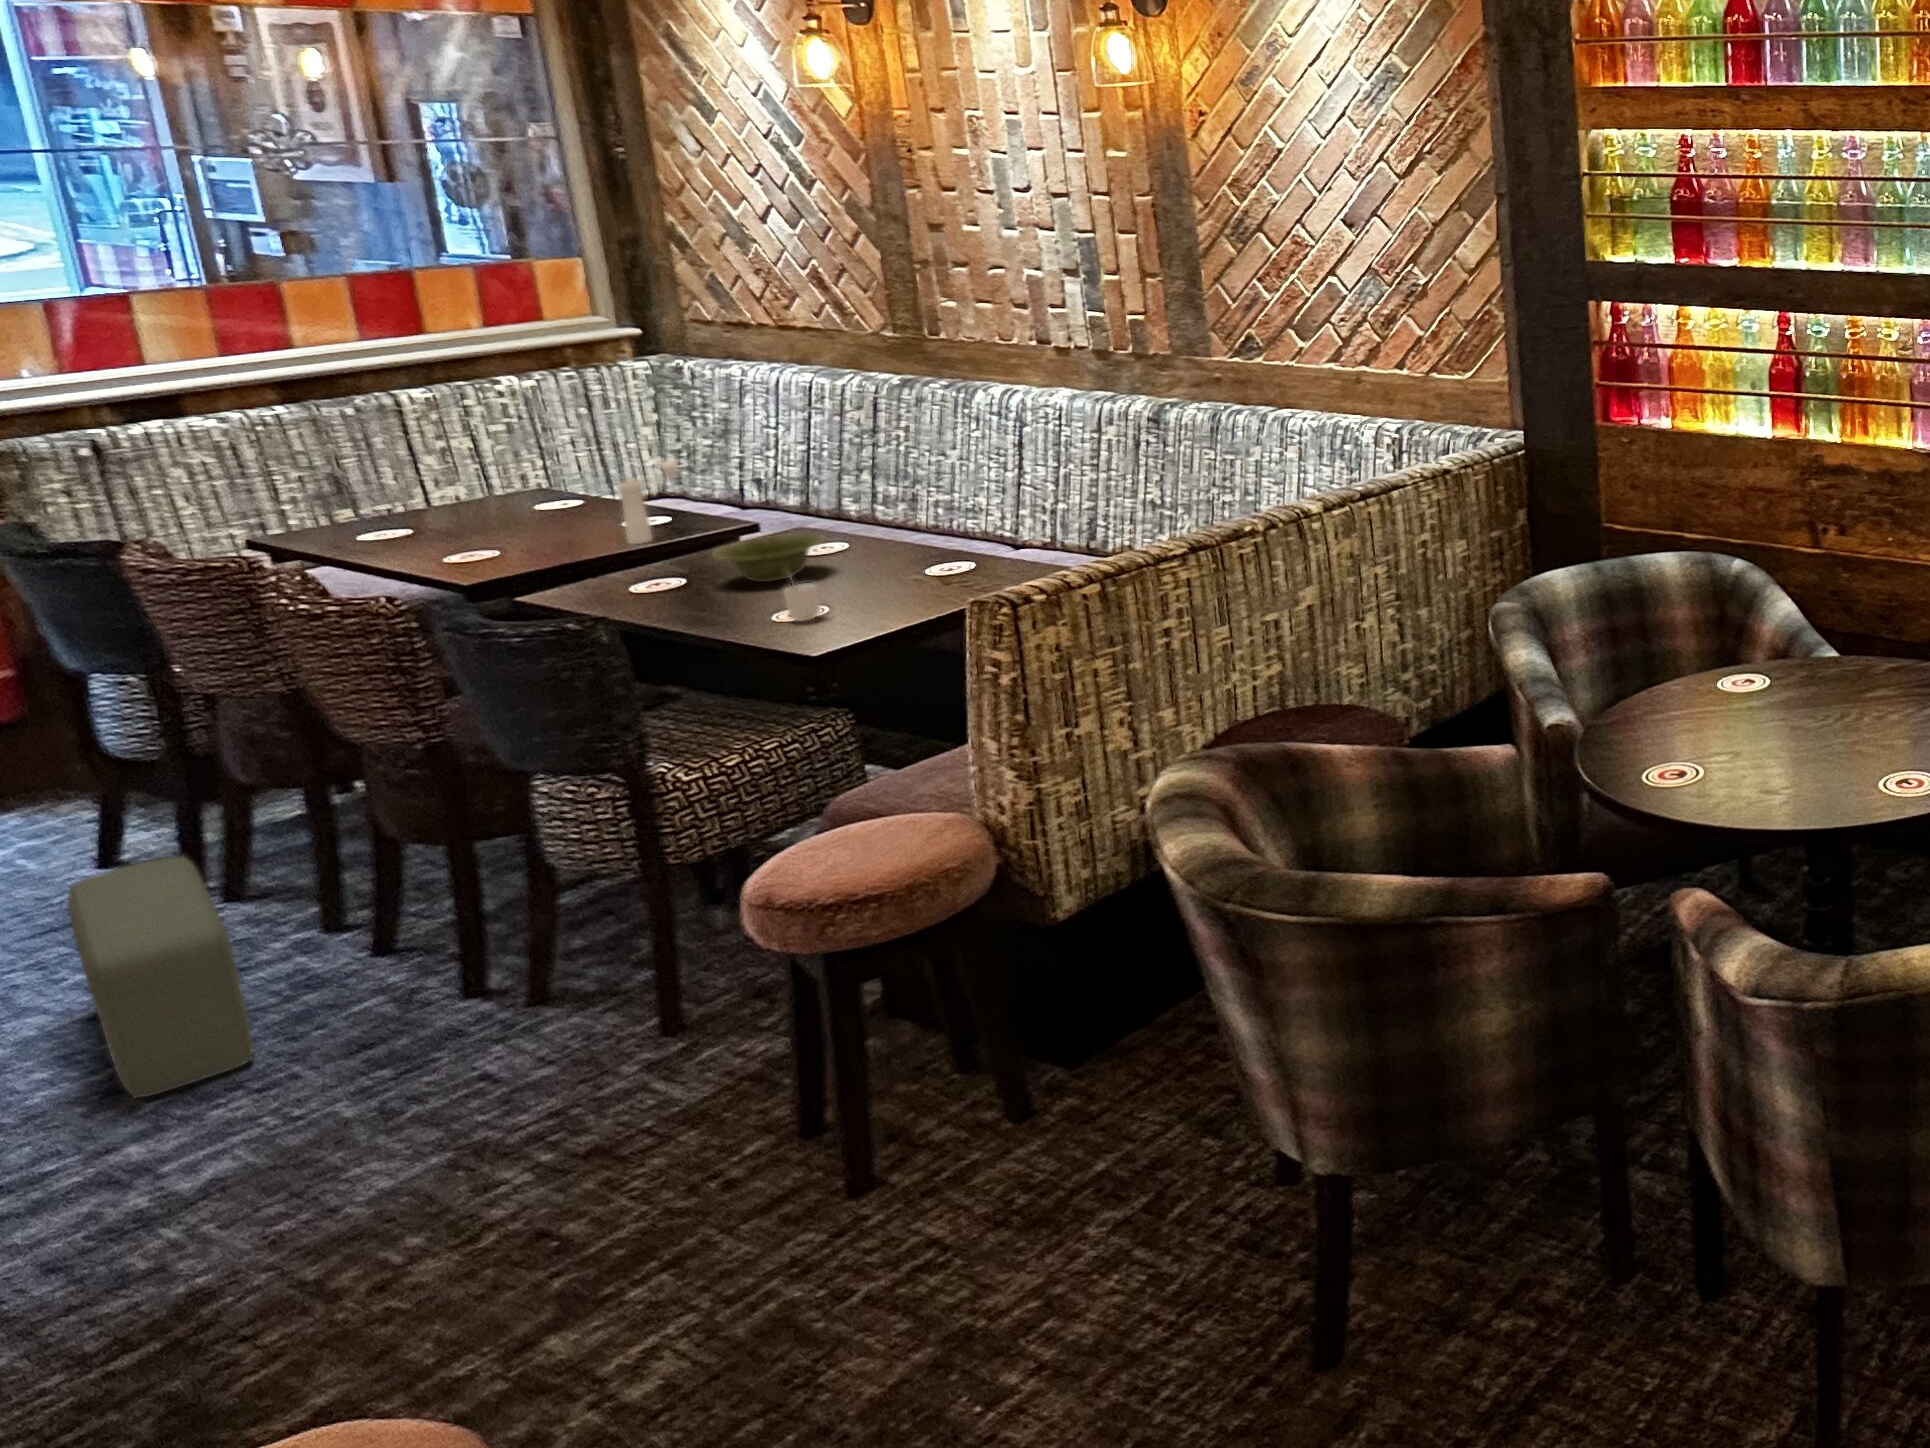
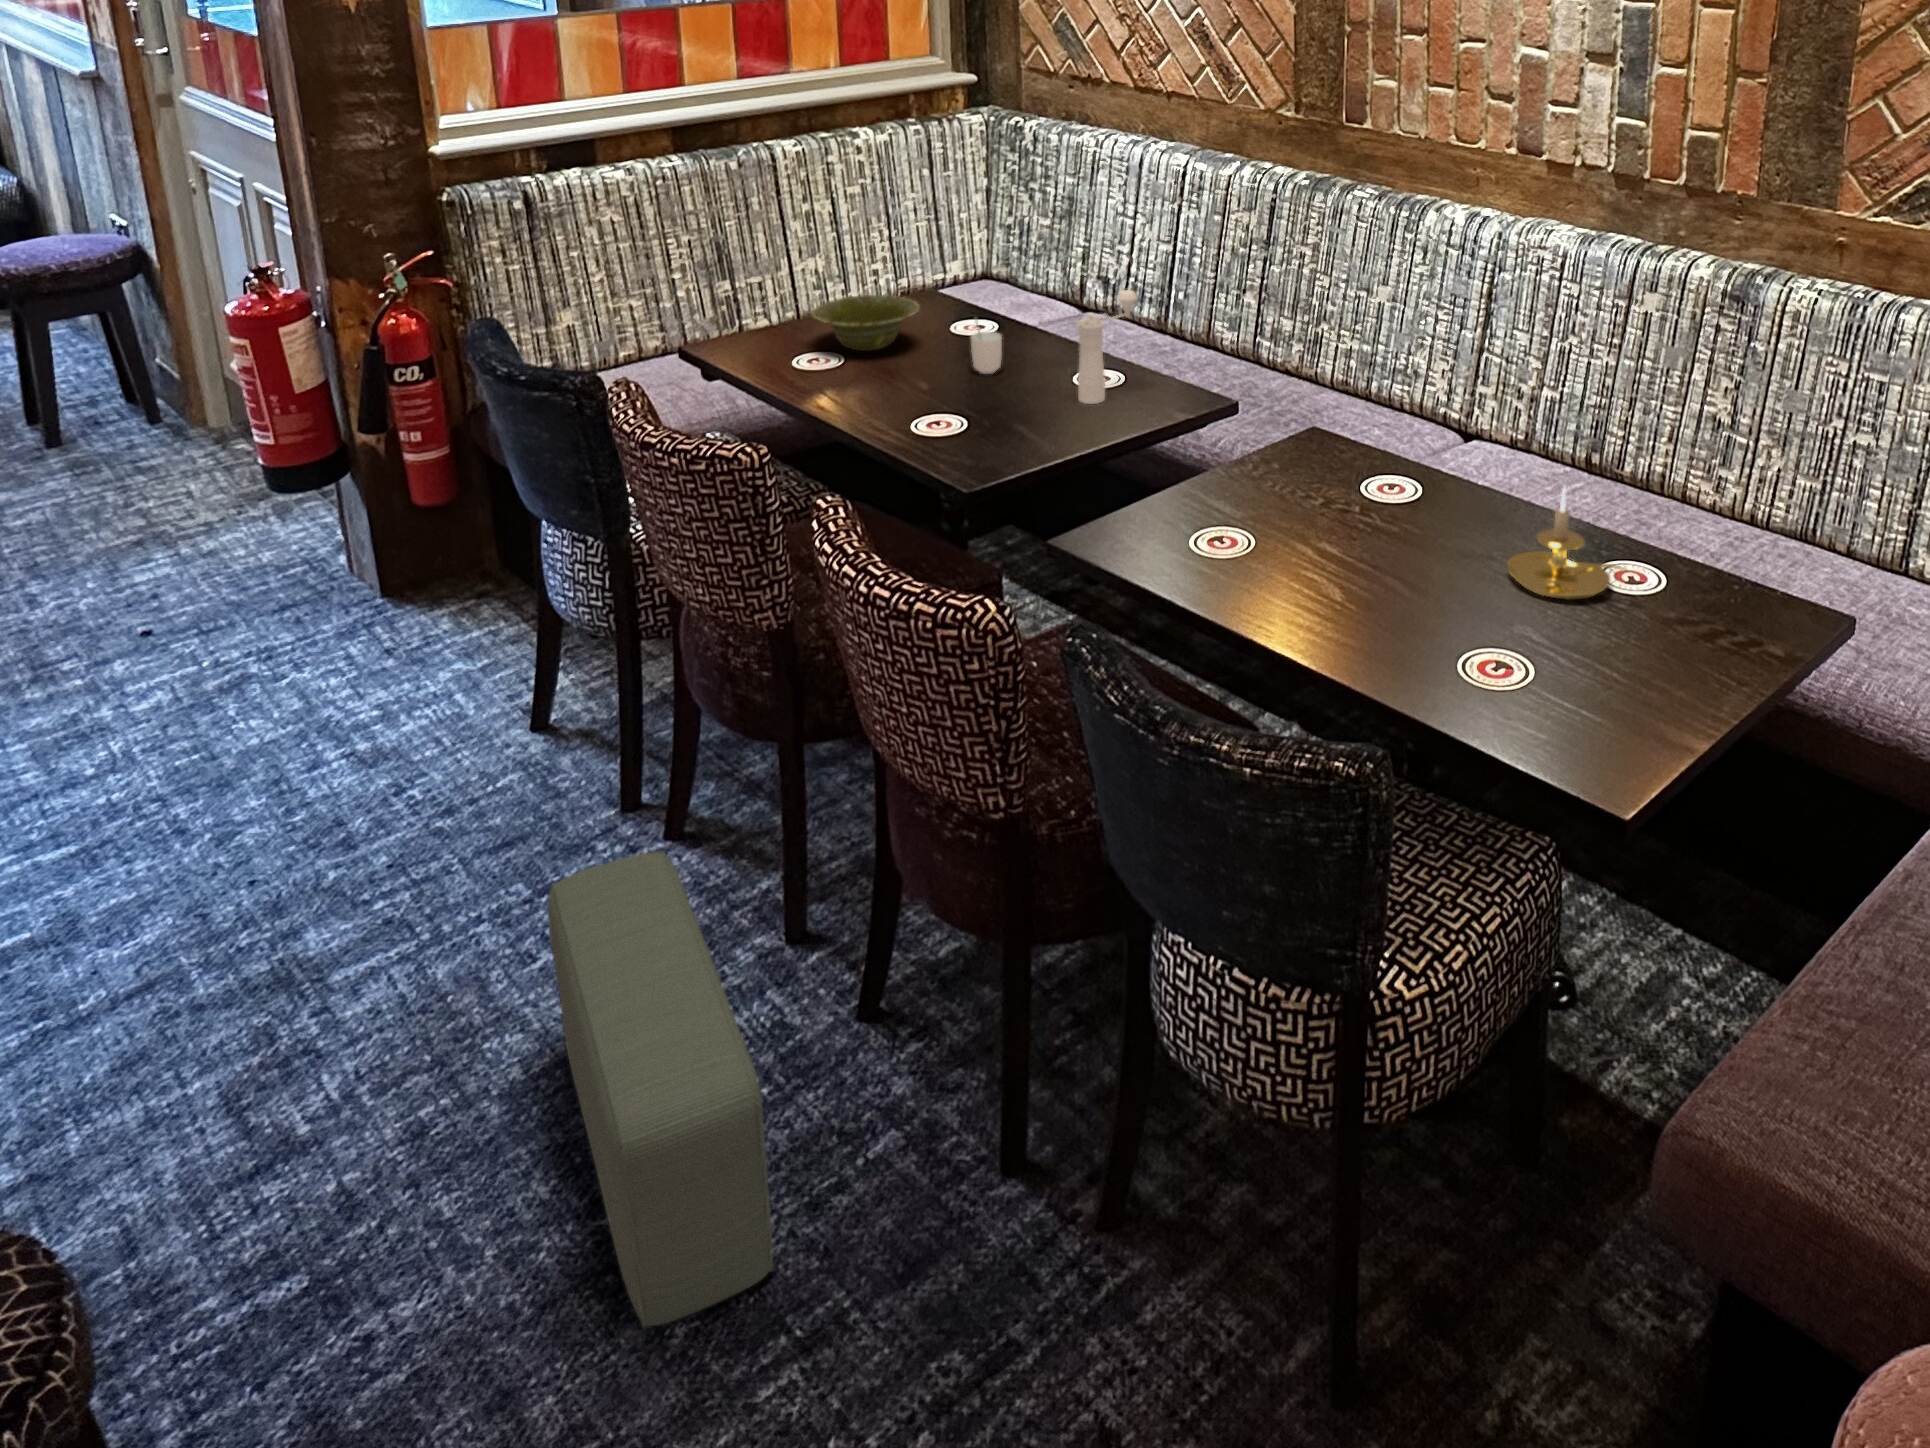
candle holder: none [866,522,937,591] -> present [1507,487,1625,600]
dish: present [713,534,824,582] -> present [812,295,920,351]
cup: present [784,571,820,622] -> present [971,320,1002,374]

